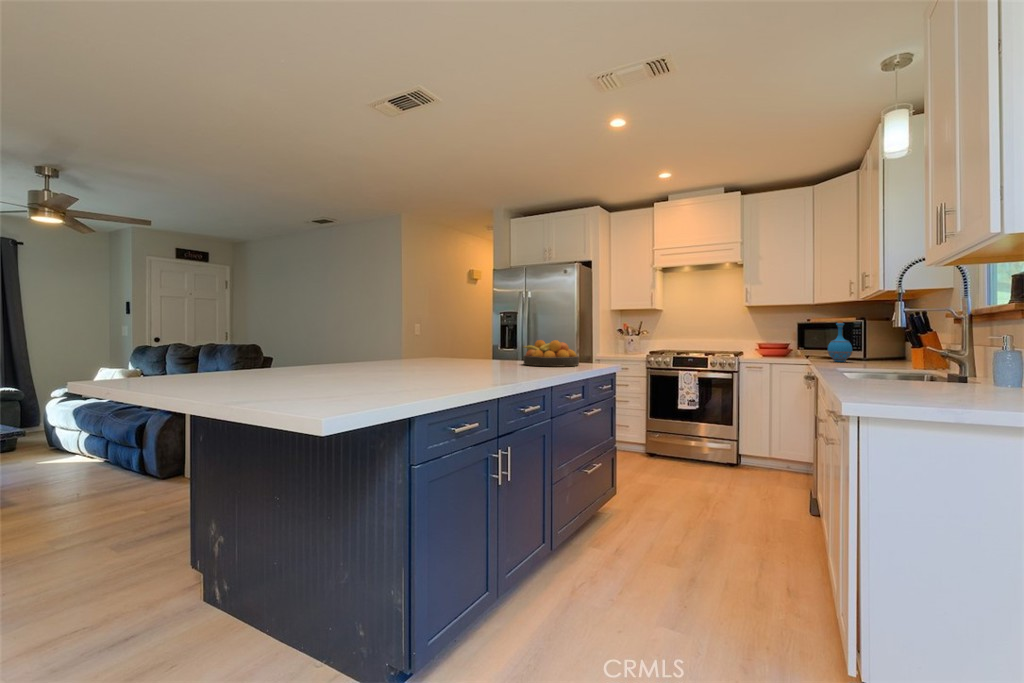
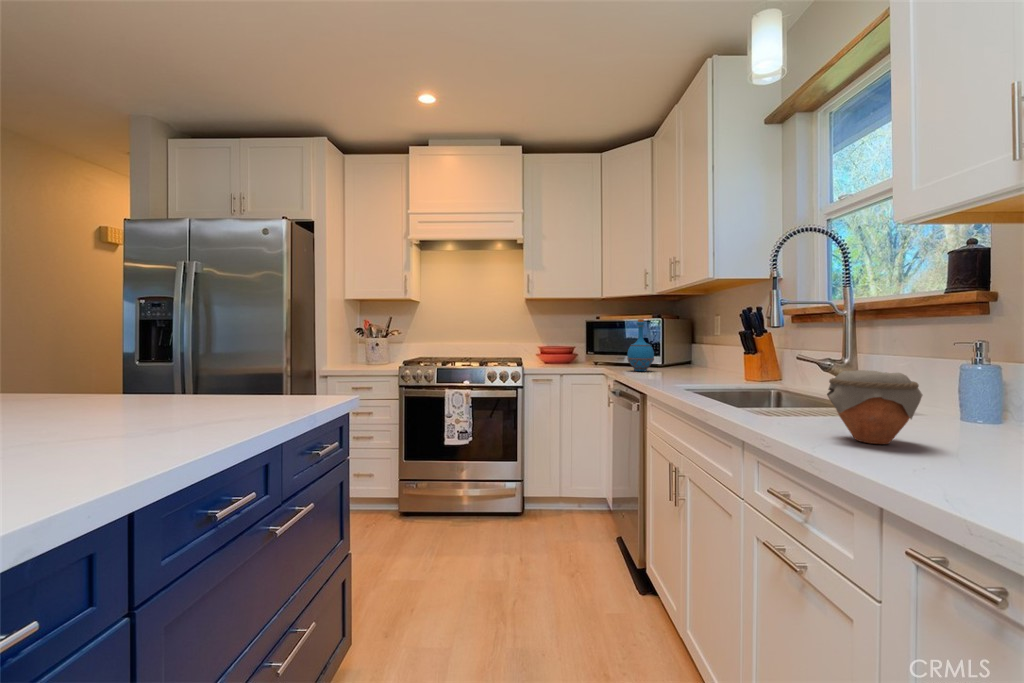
fruit bowl: present [523,340,579,367] -> none [46,351,232,428]
jar: none [851,349,900,382] -> present [827,370,923,444]

